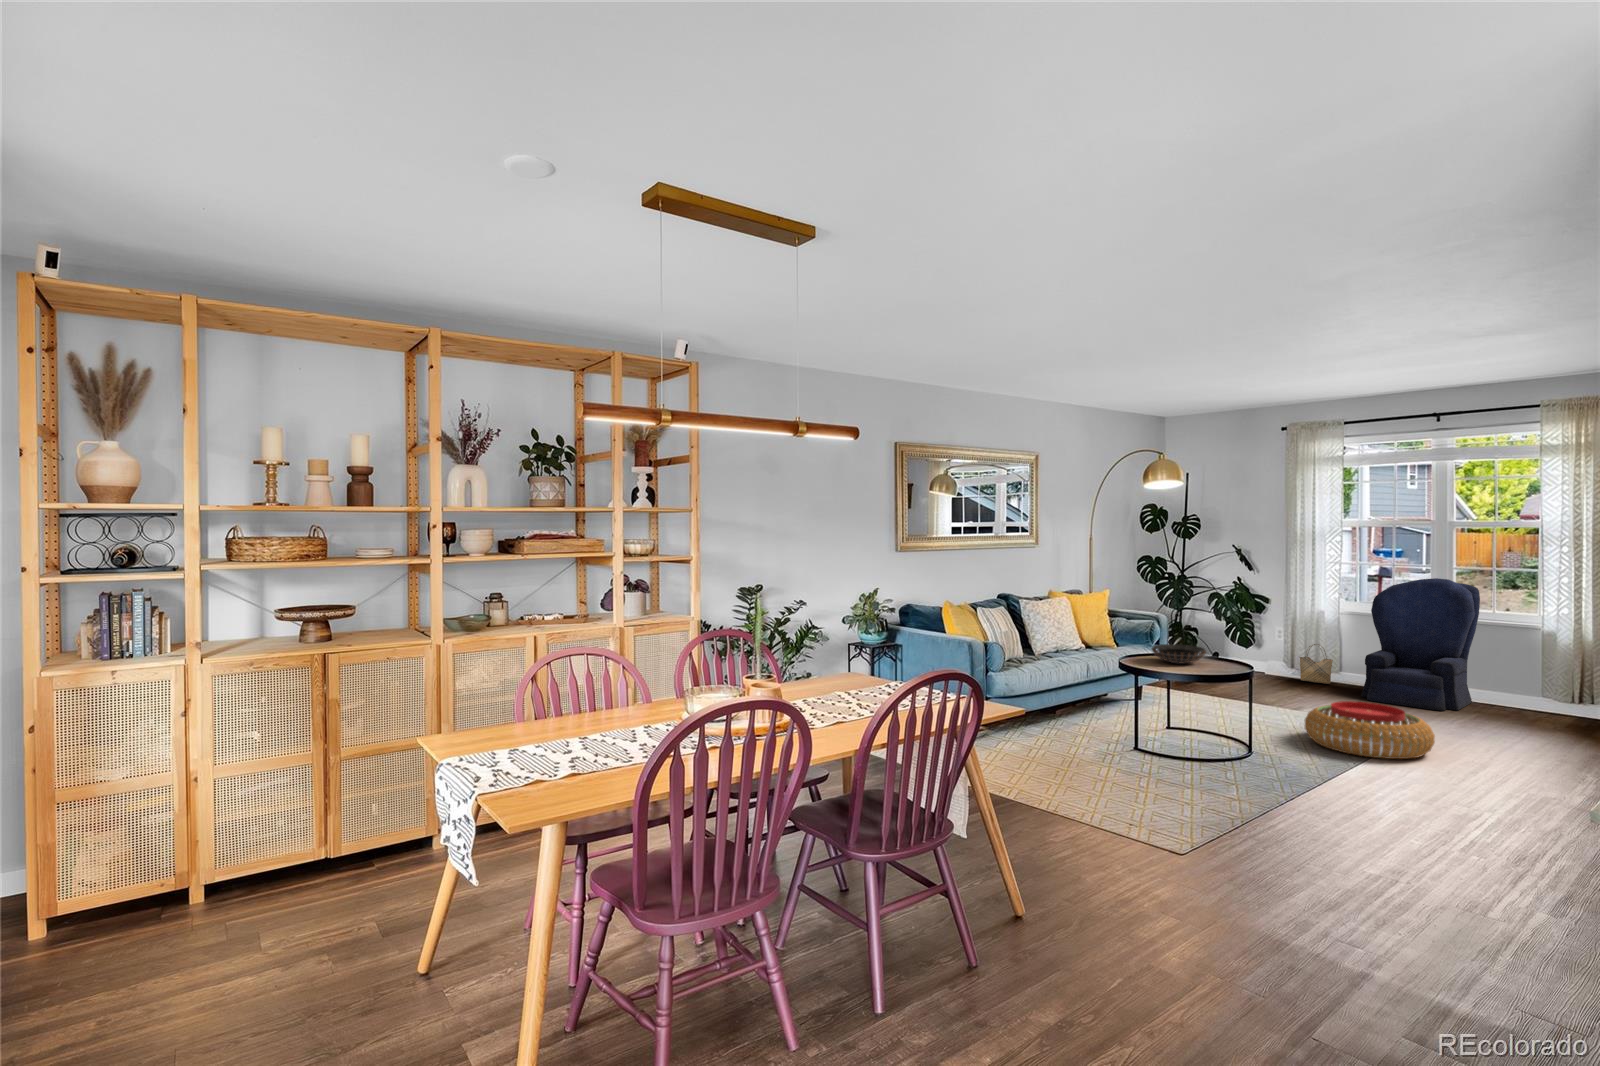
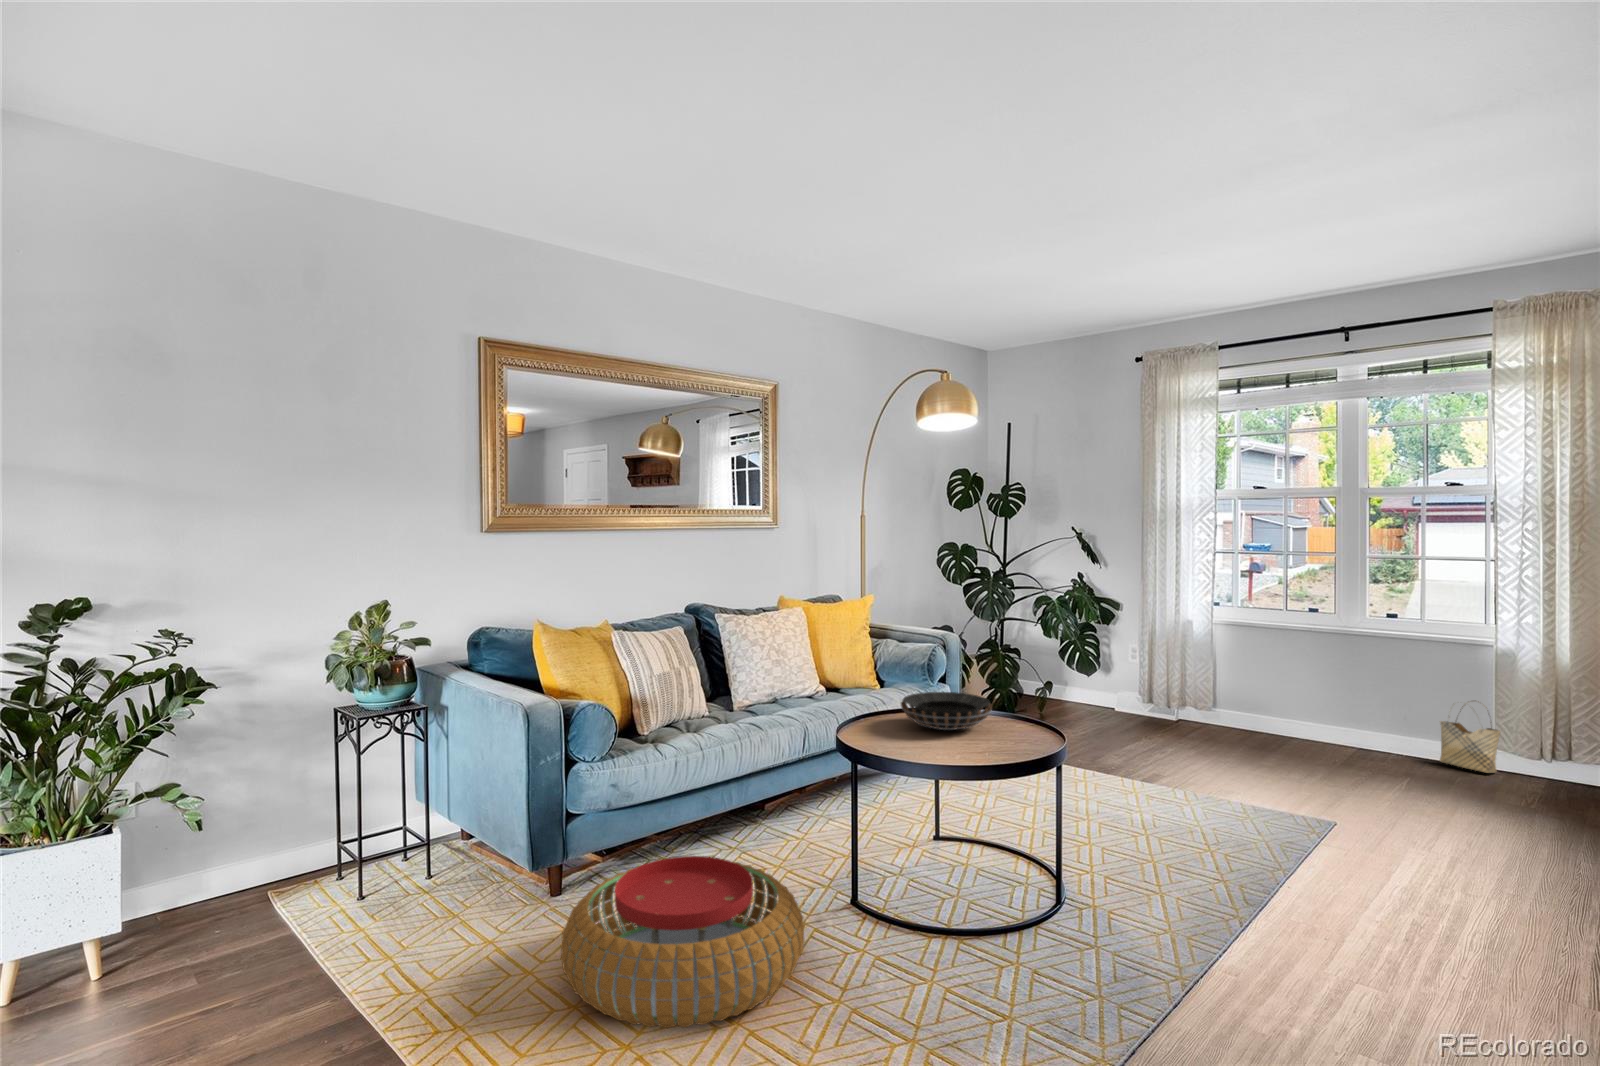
armchair: present [1361,578,1480,711] -> none [1243,571,1406,776]
woven basket: present [1300,644,1333,684] -> present [1440,706,1500,773]
pouf: present [1305,701,1435,759] -> present [561,856,804,1028]

